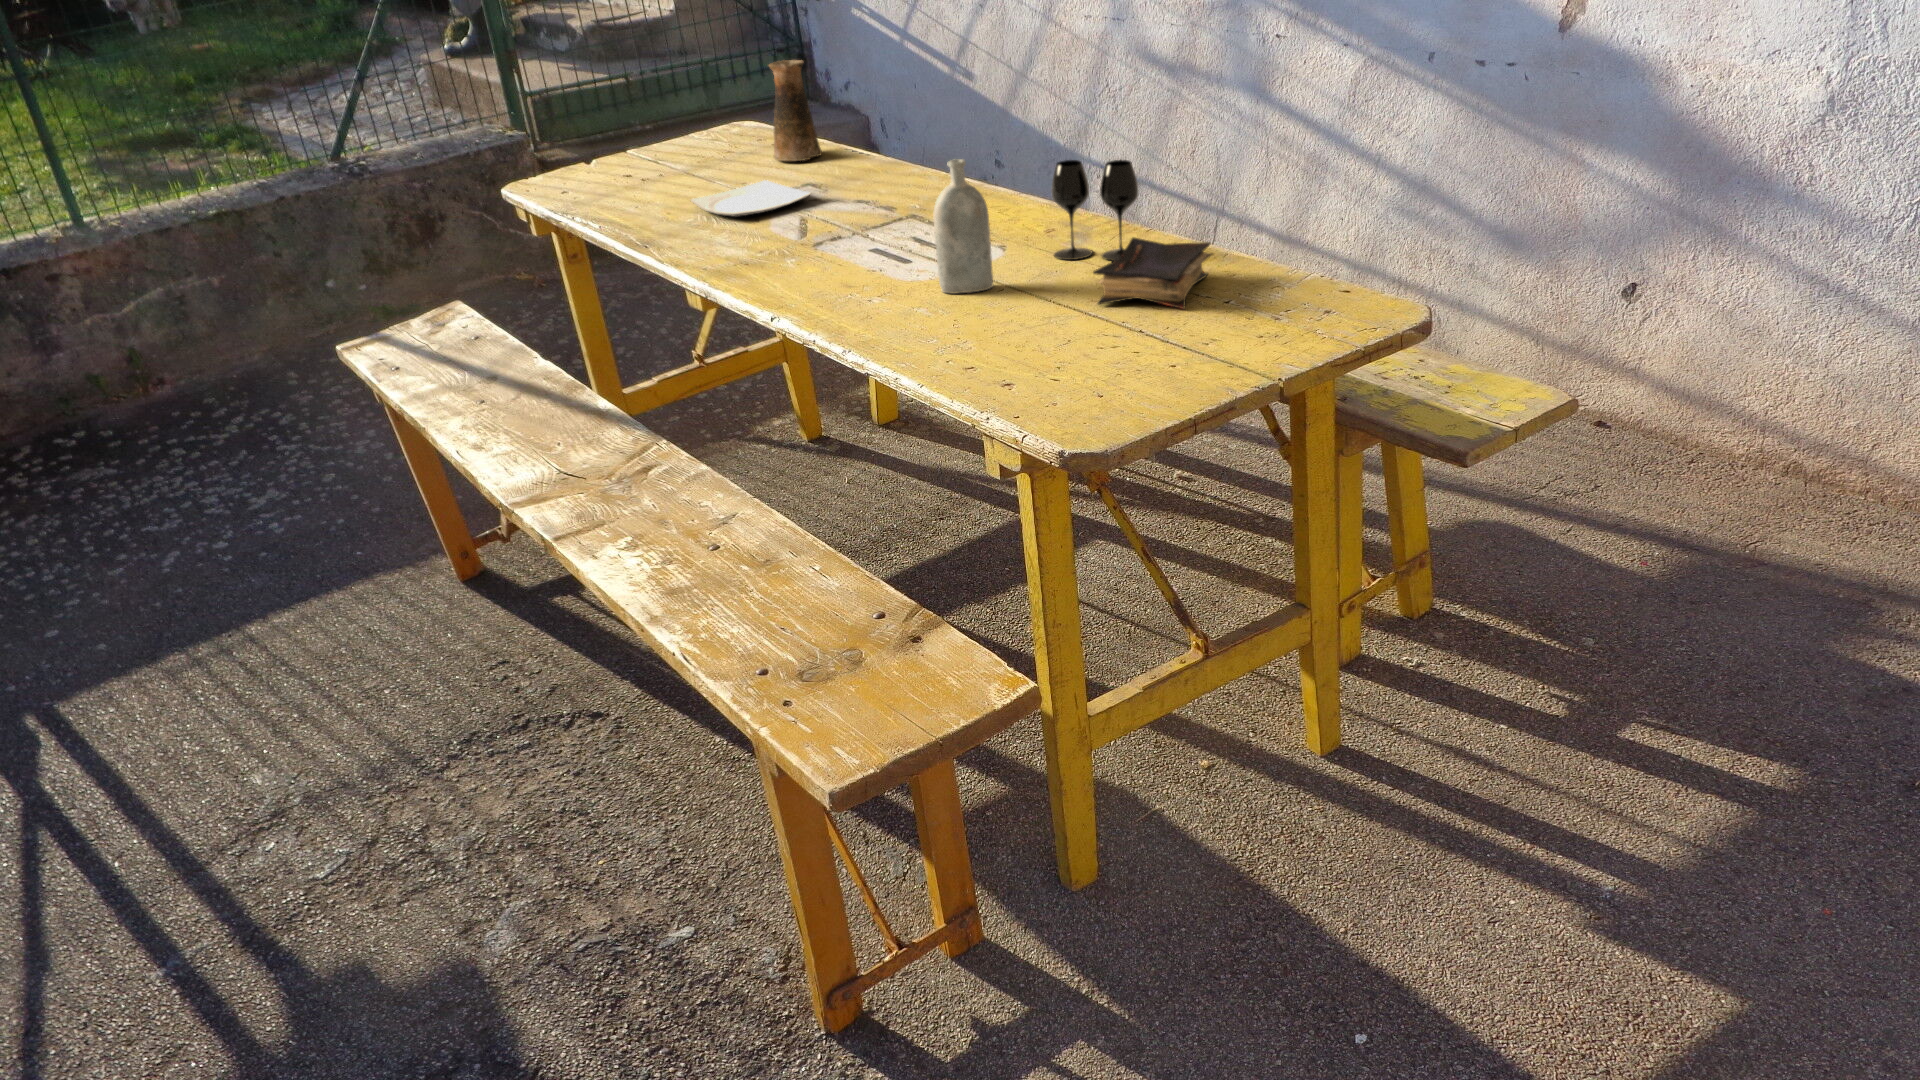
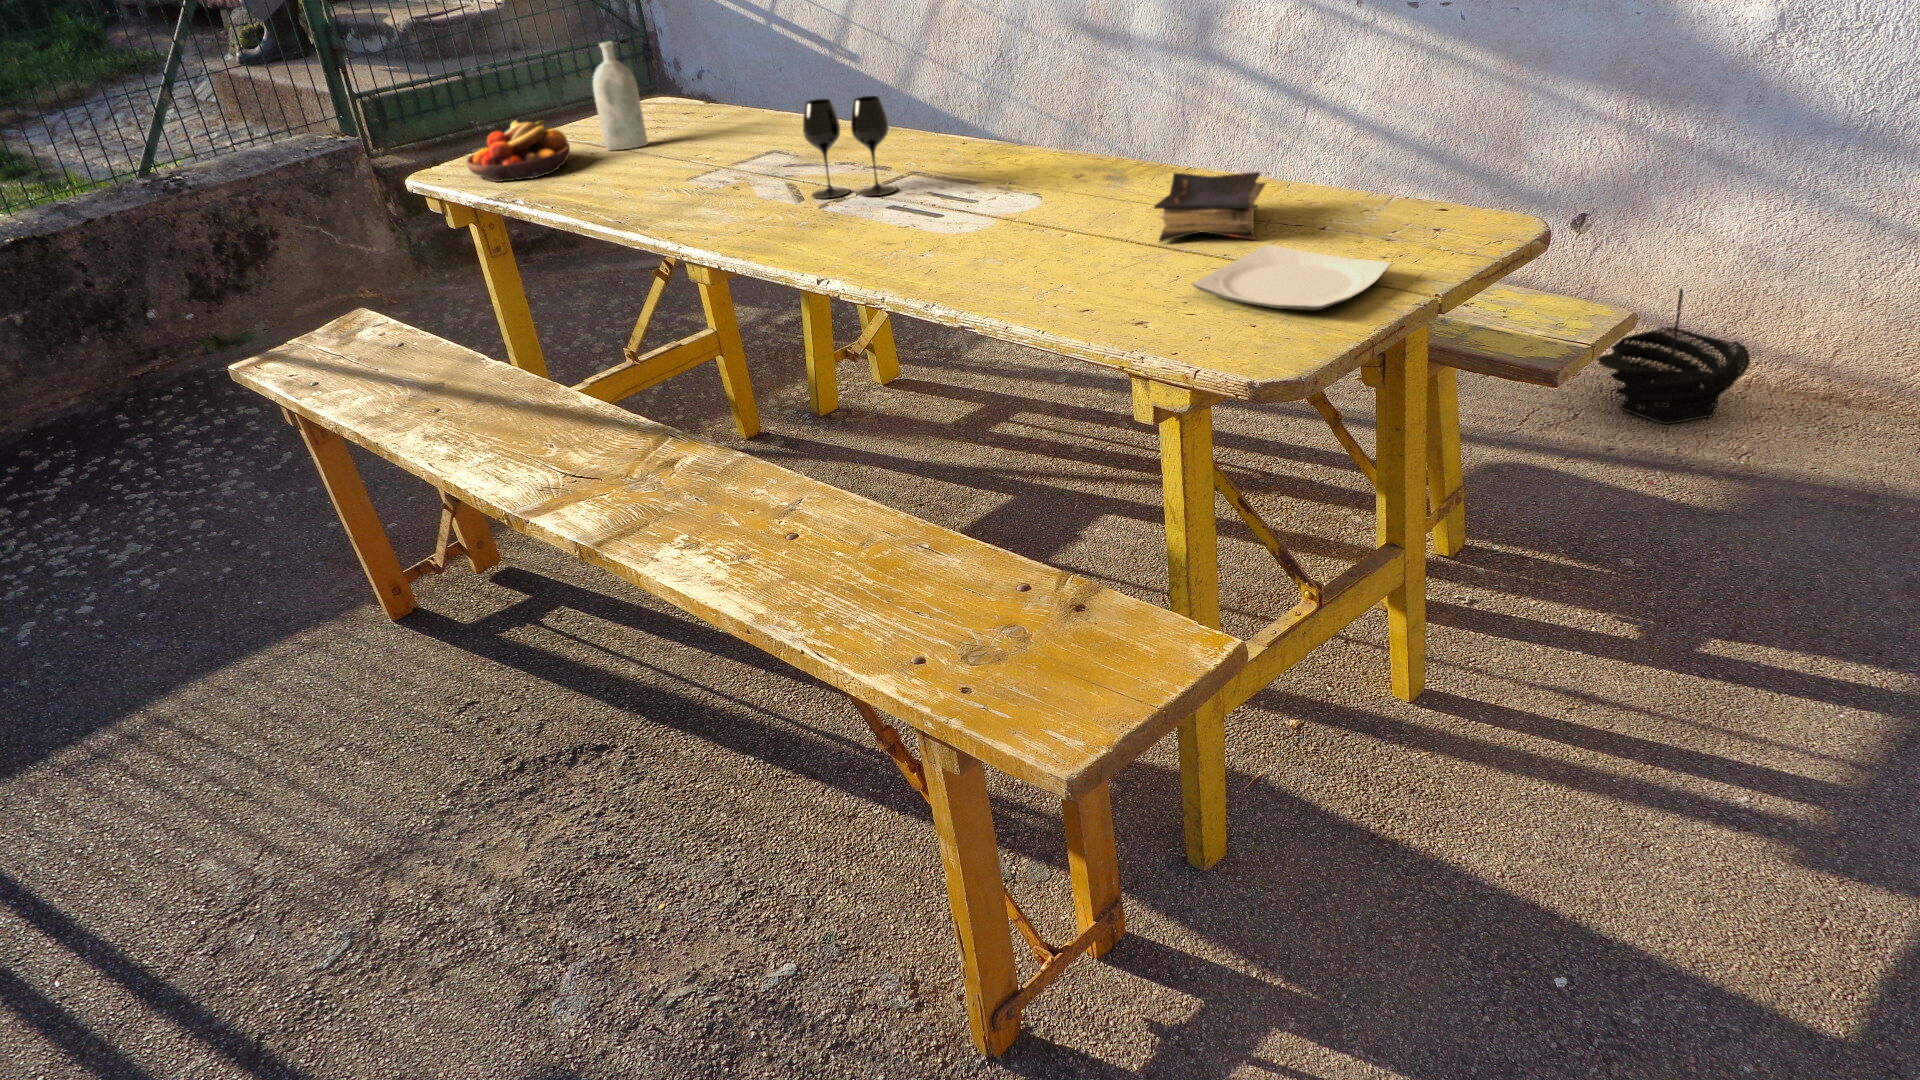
pitcher: present [769,60,822,161] -> none [694,23,756,133]
fruit bowl: none [555,141,648,199] -> present [466,121,570,182]
bottle: present [934,159,993,294] -> present [593,42,648,150]
wine glass: present [1051,160,1138,261] -> present [803,96,896,199]
plate: present [691,180,811,216] -> present [1193,245,1390,310]
basket: none [1623,367,1782,503] -> present [1598,289,1750,424]

